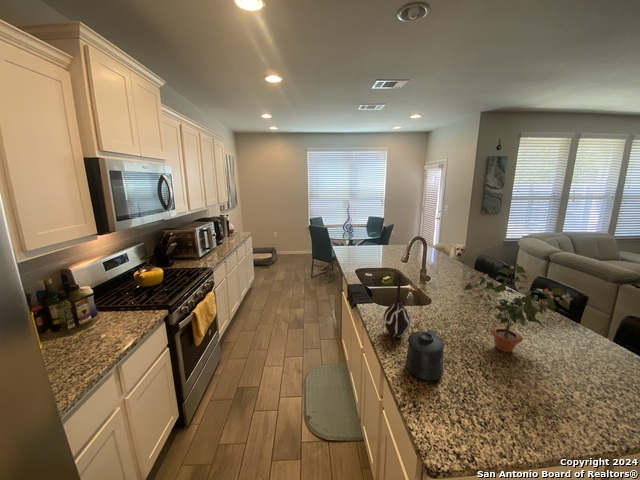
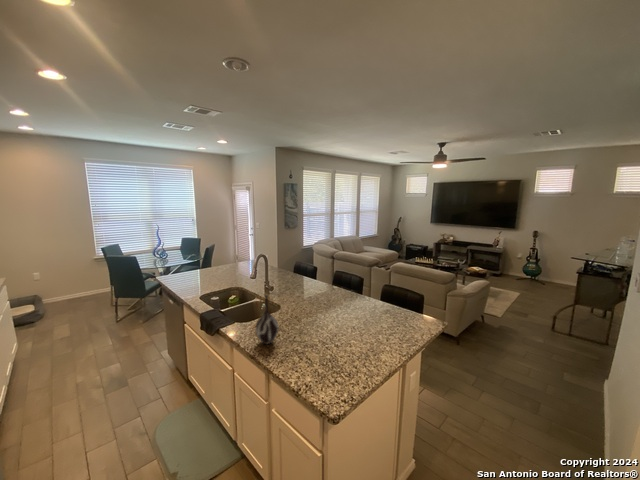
potted plant: present [464,264,572,352] -> none [308,264,370,326]
mug: present [406,330,444,380] -> none [286,326,314,366]

